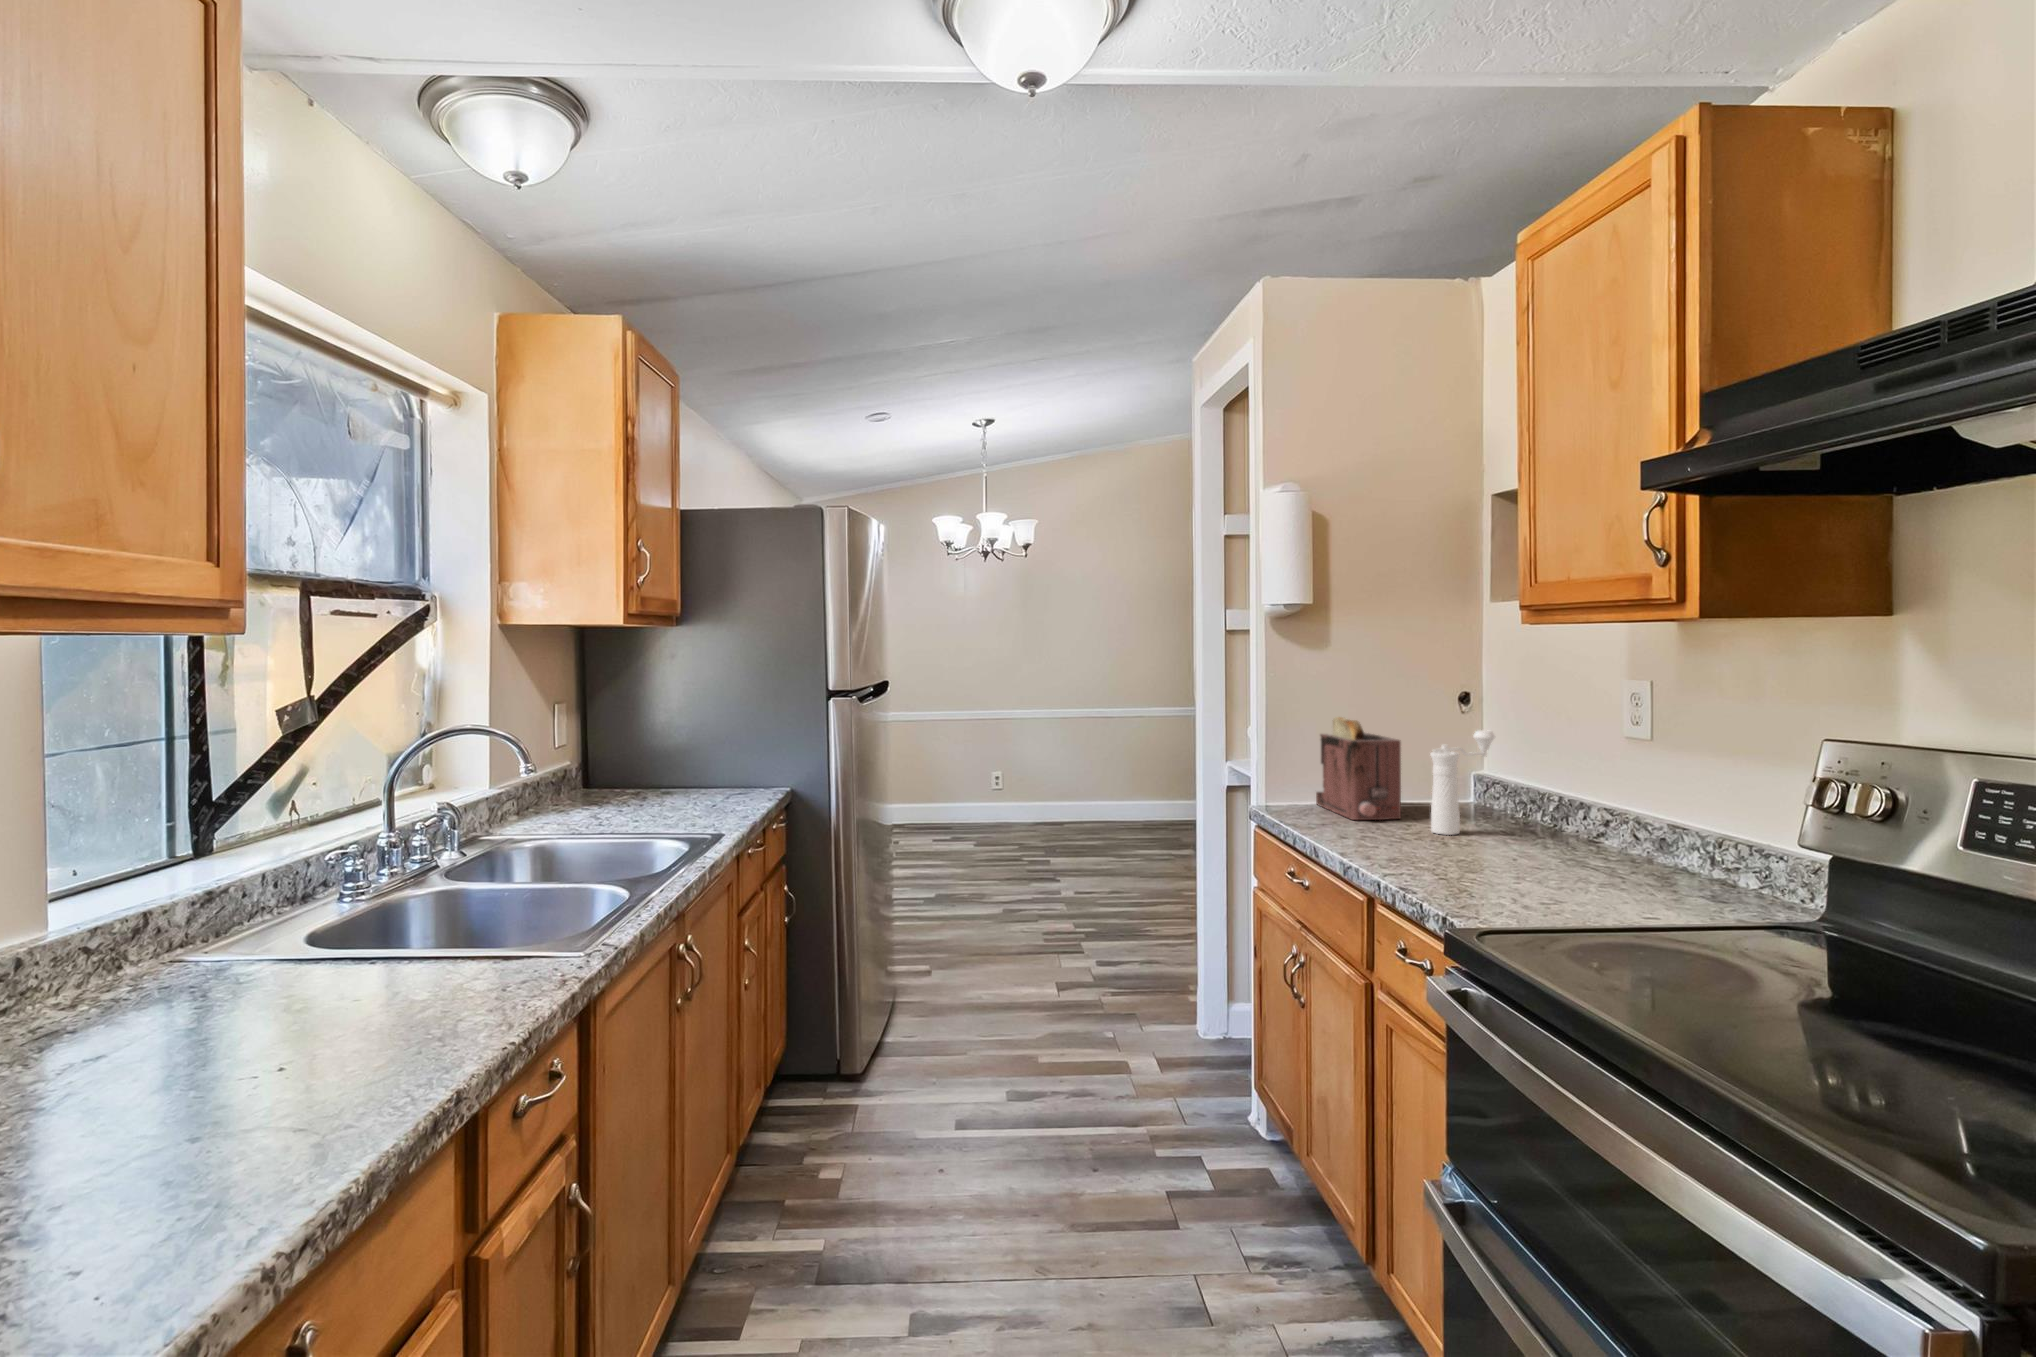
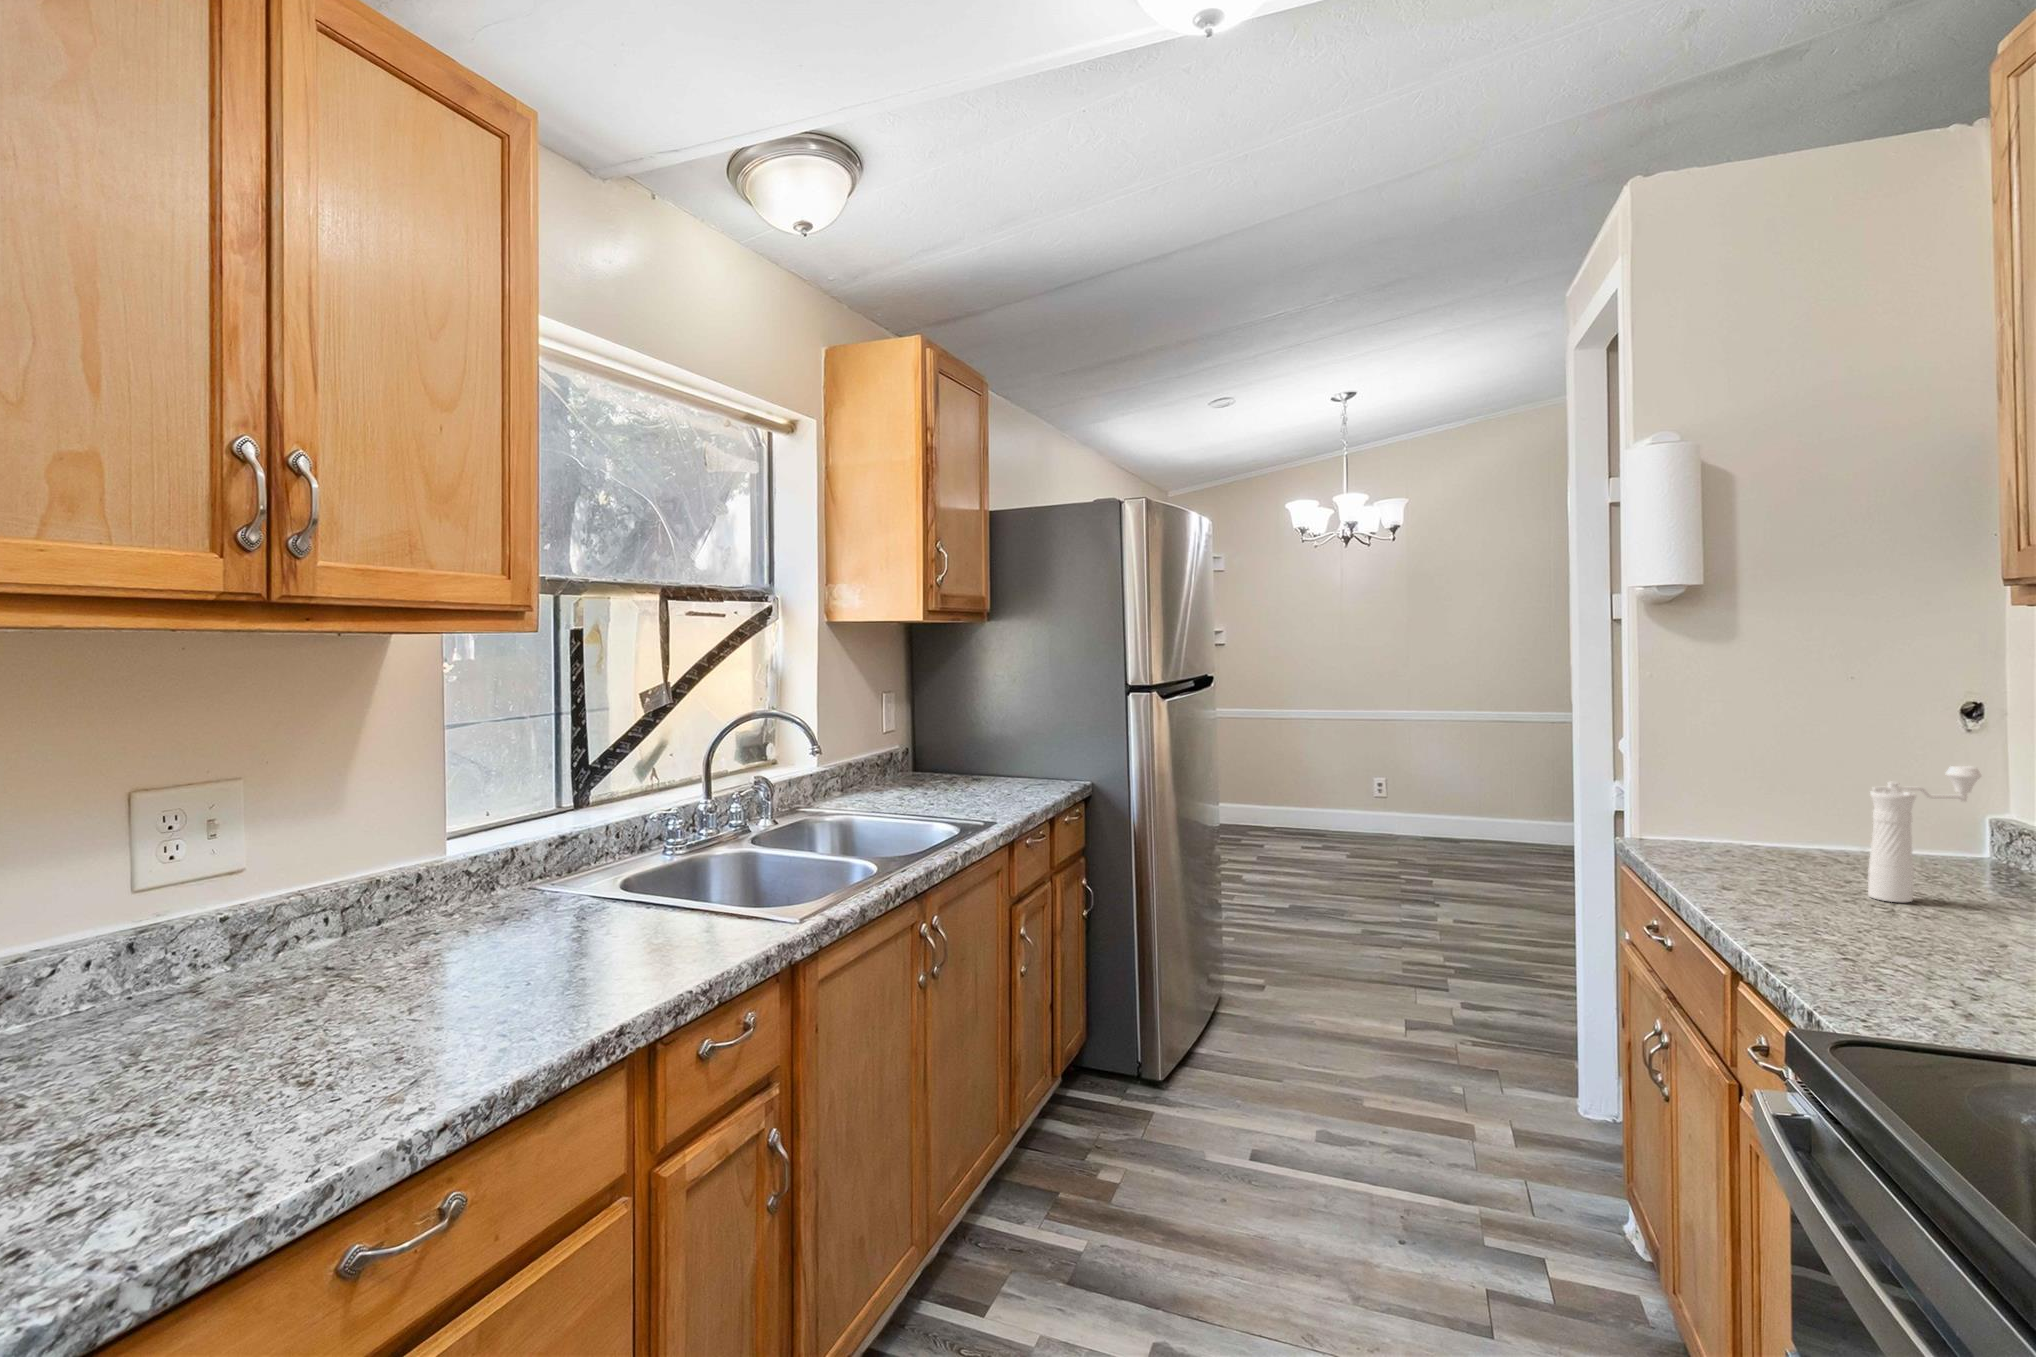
toaster: present [1316,717,1401,820] -> none [1719,737,1836,875]

